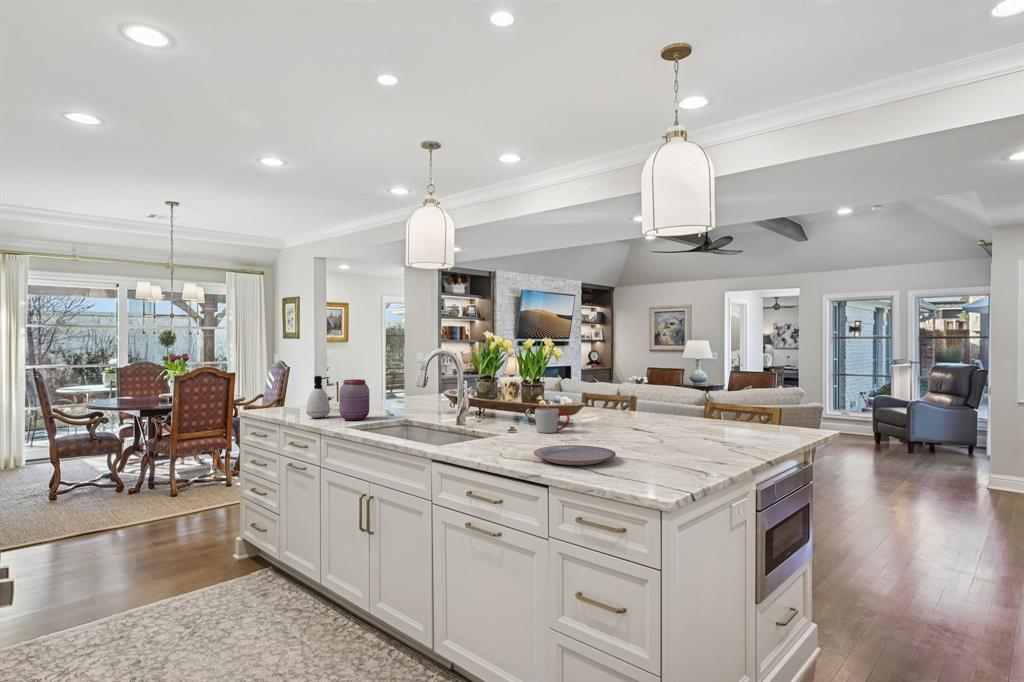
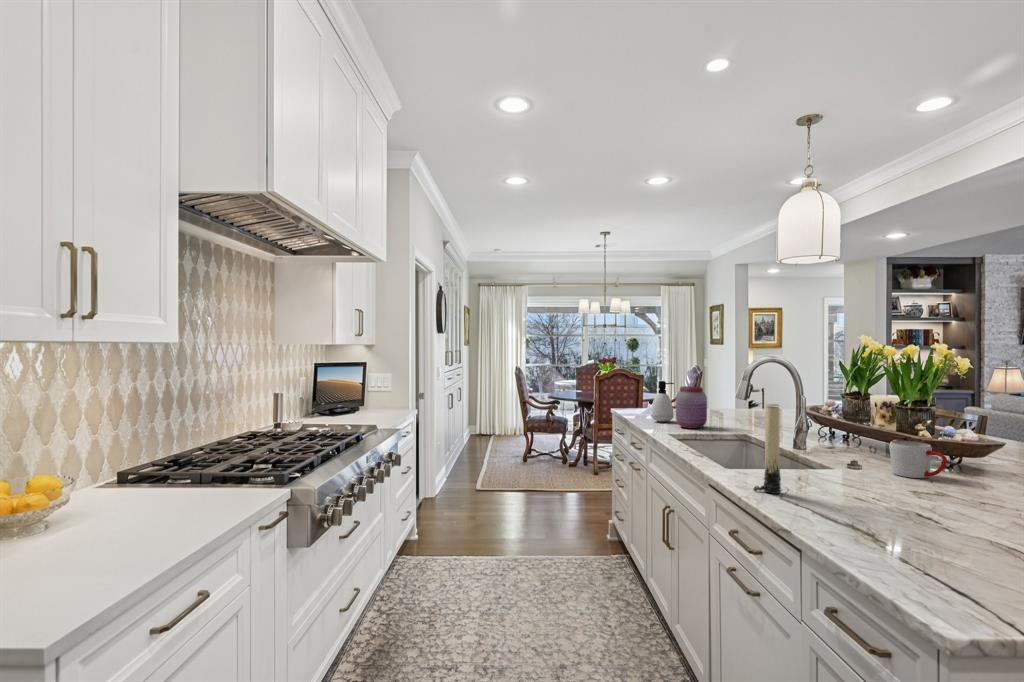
candle: none [480,385,501,457] -> present [754,404,782,494]
plate: present [534,445,616,465] -> none [816,495,962,536]

